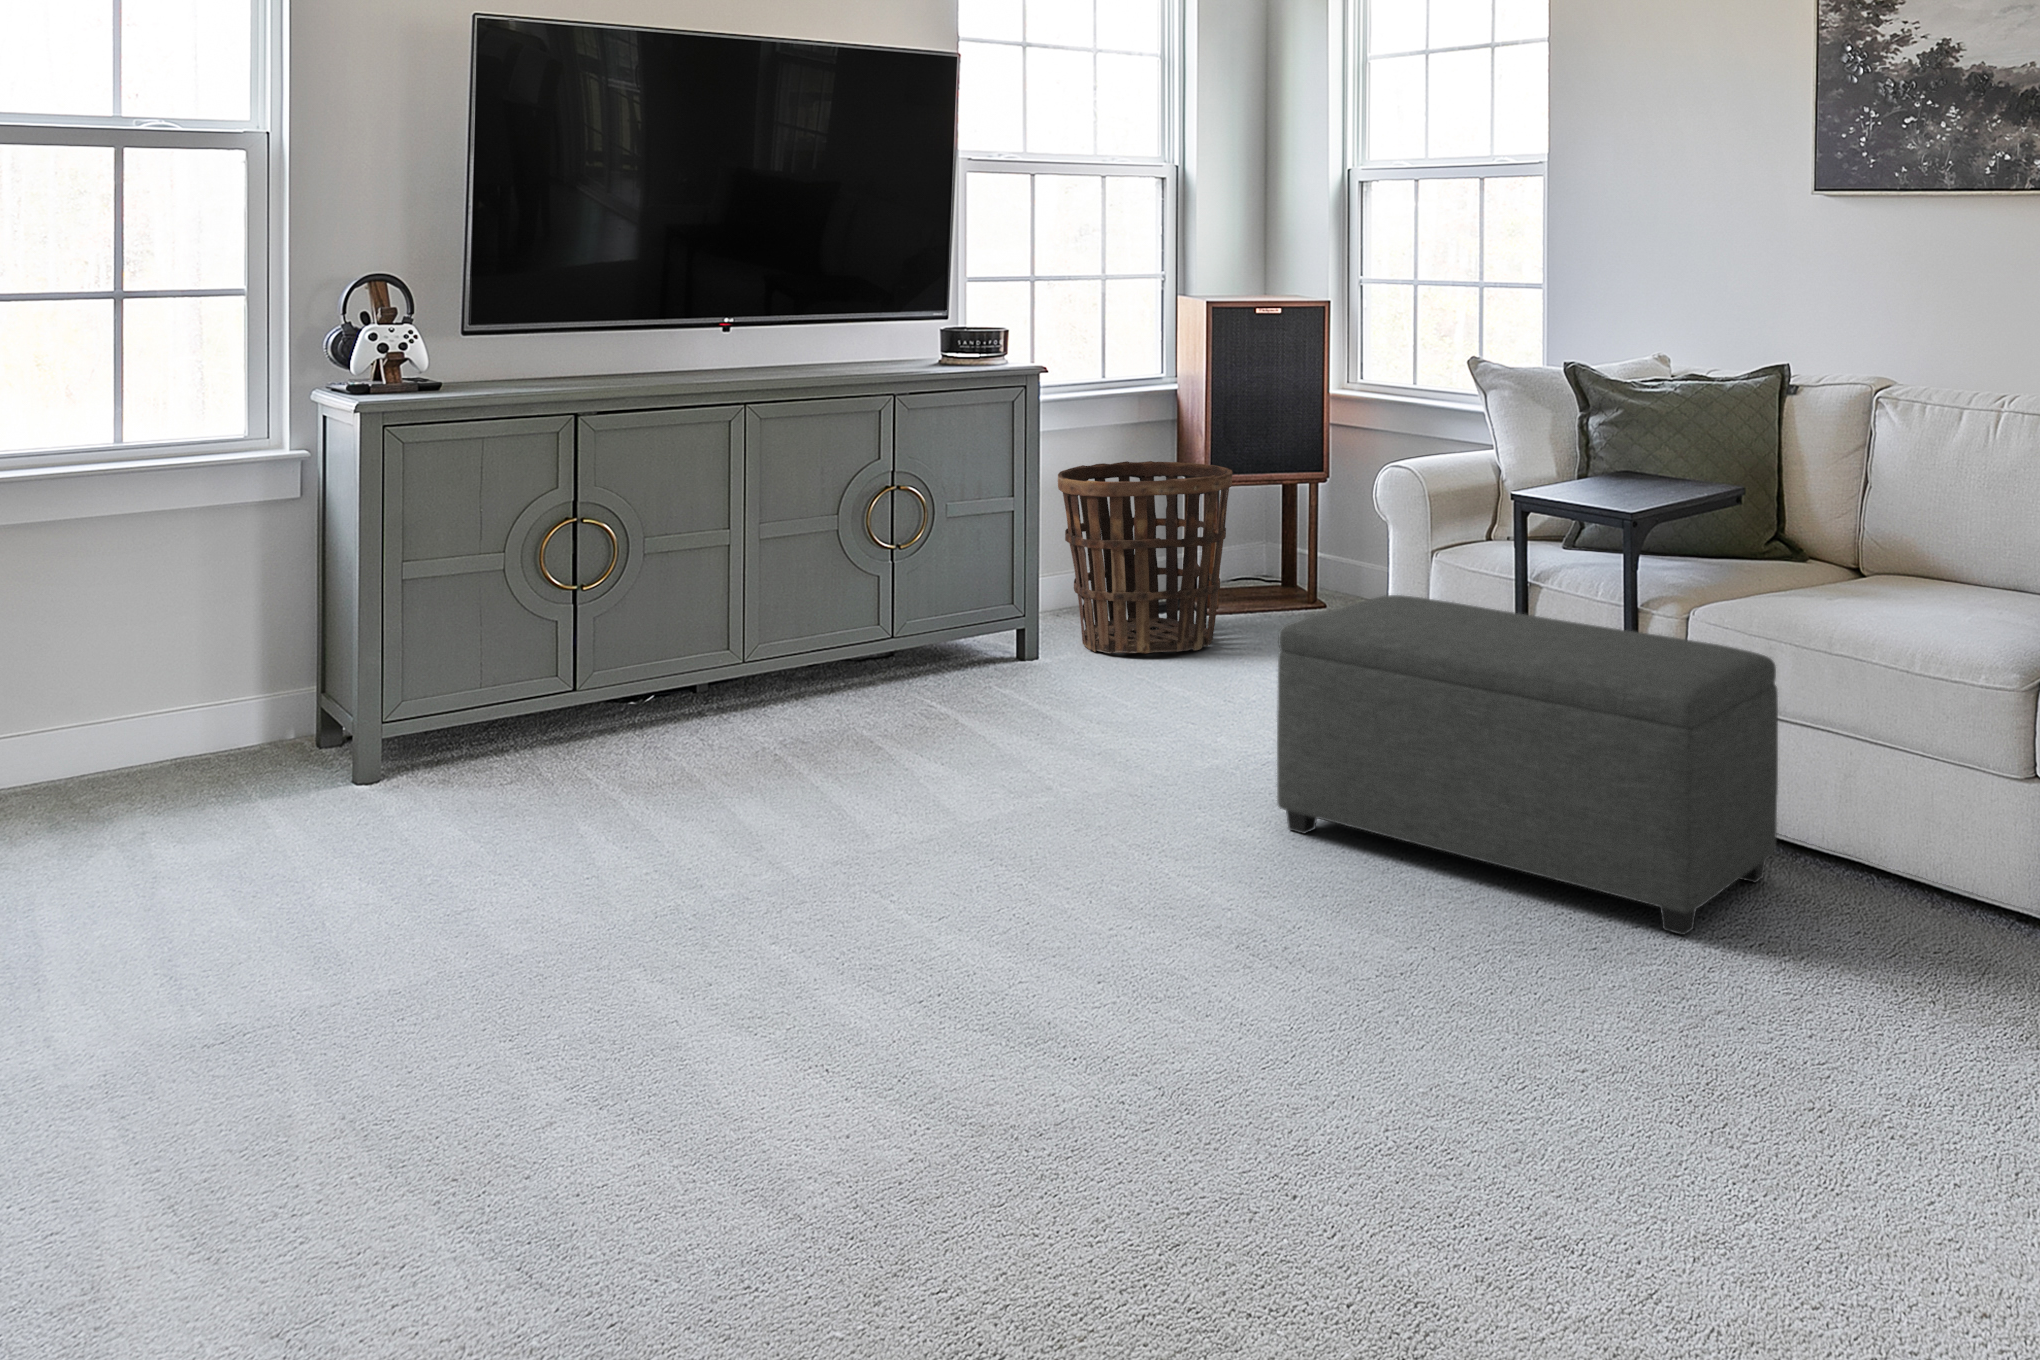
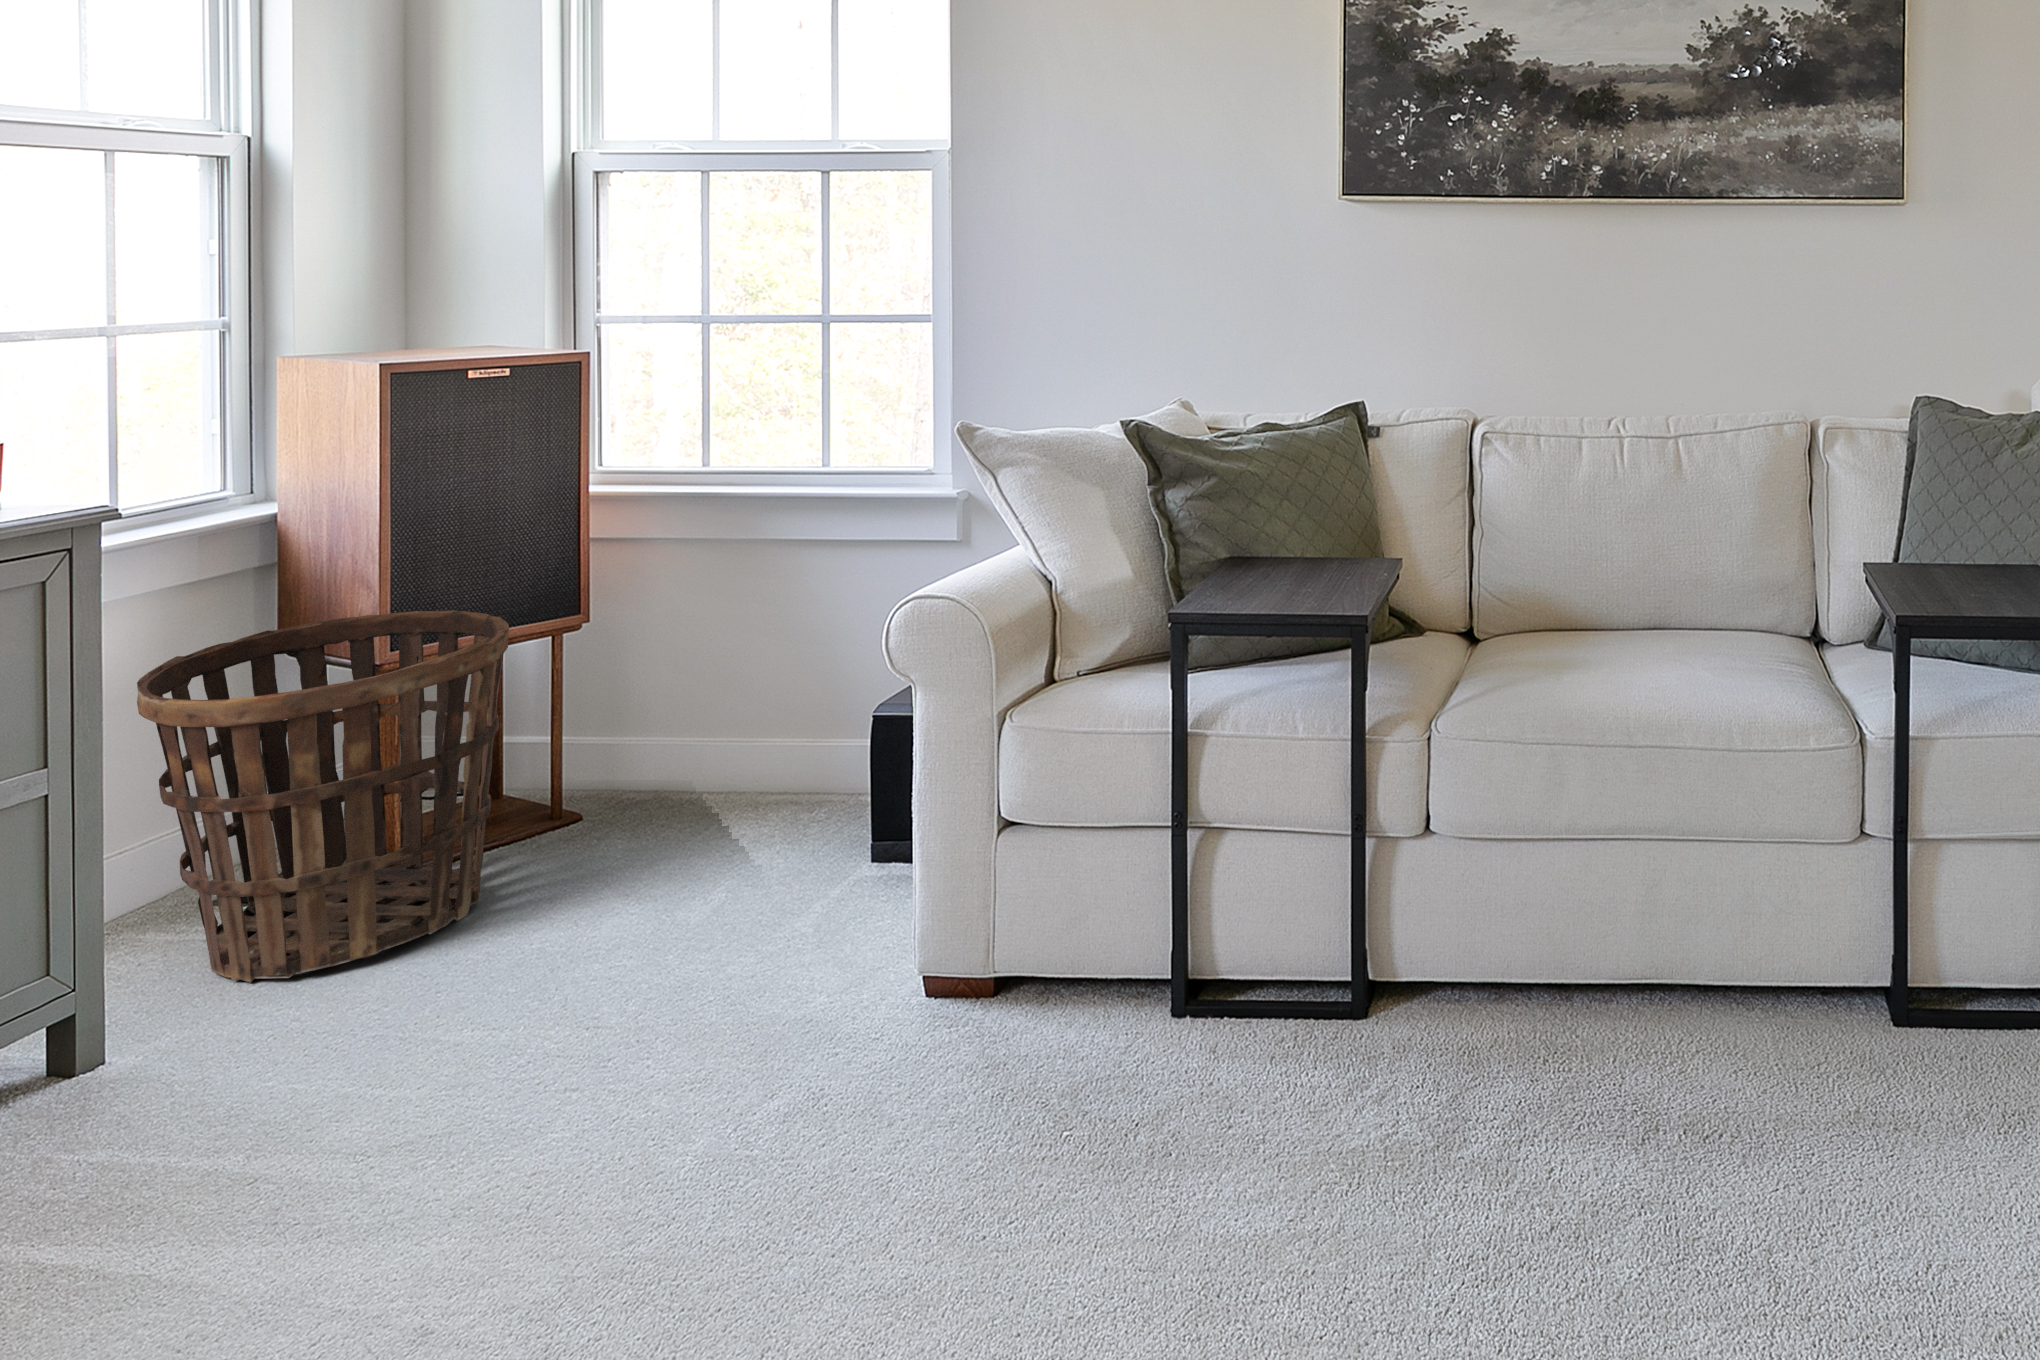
ottoman: present [1277,595,1778,935] -> none [906,796,1632,1283]

